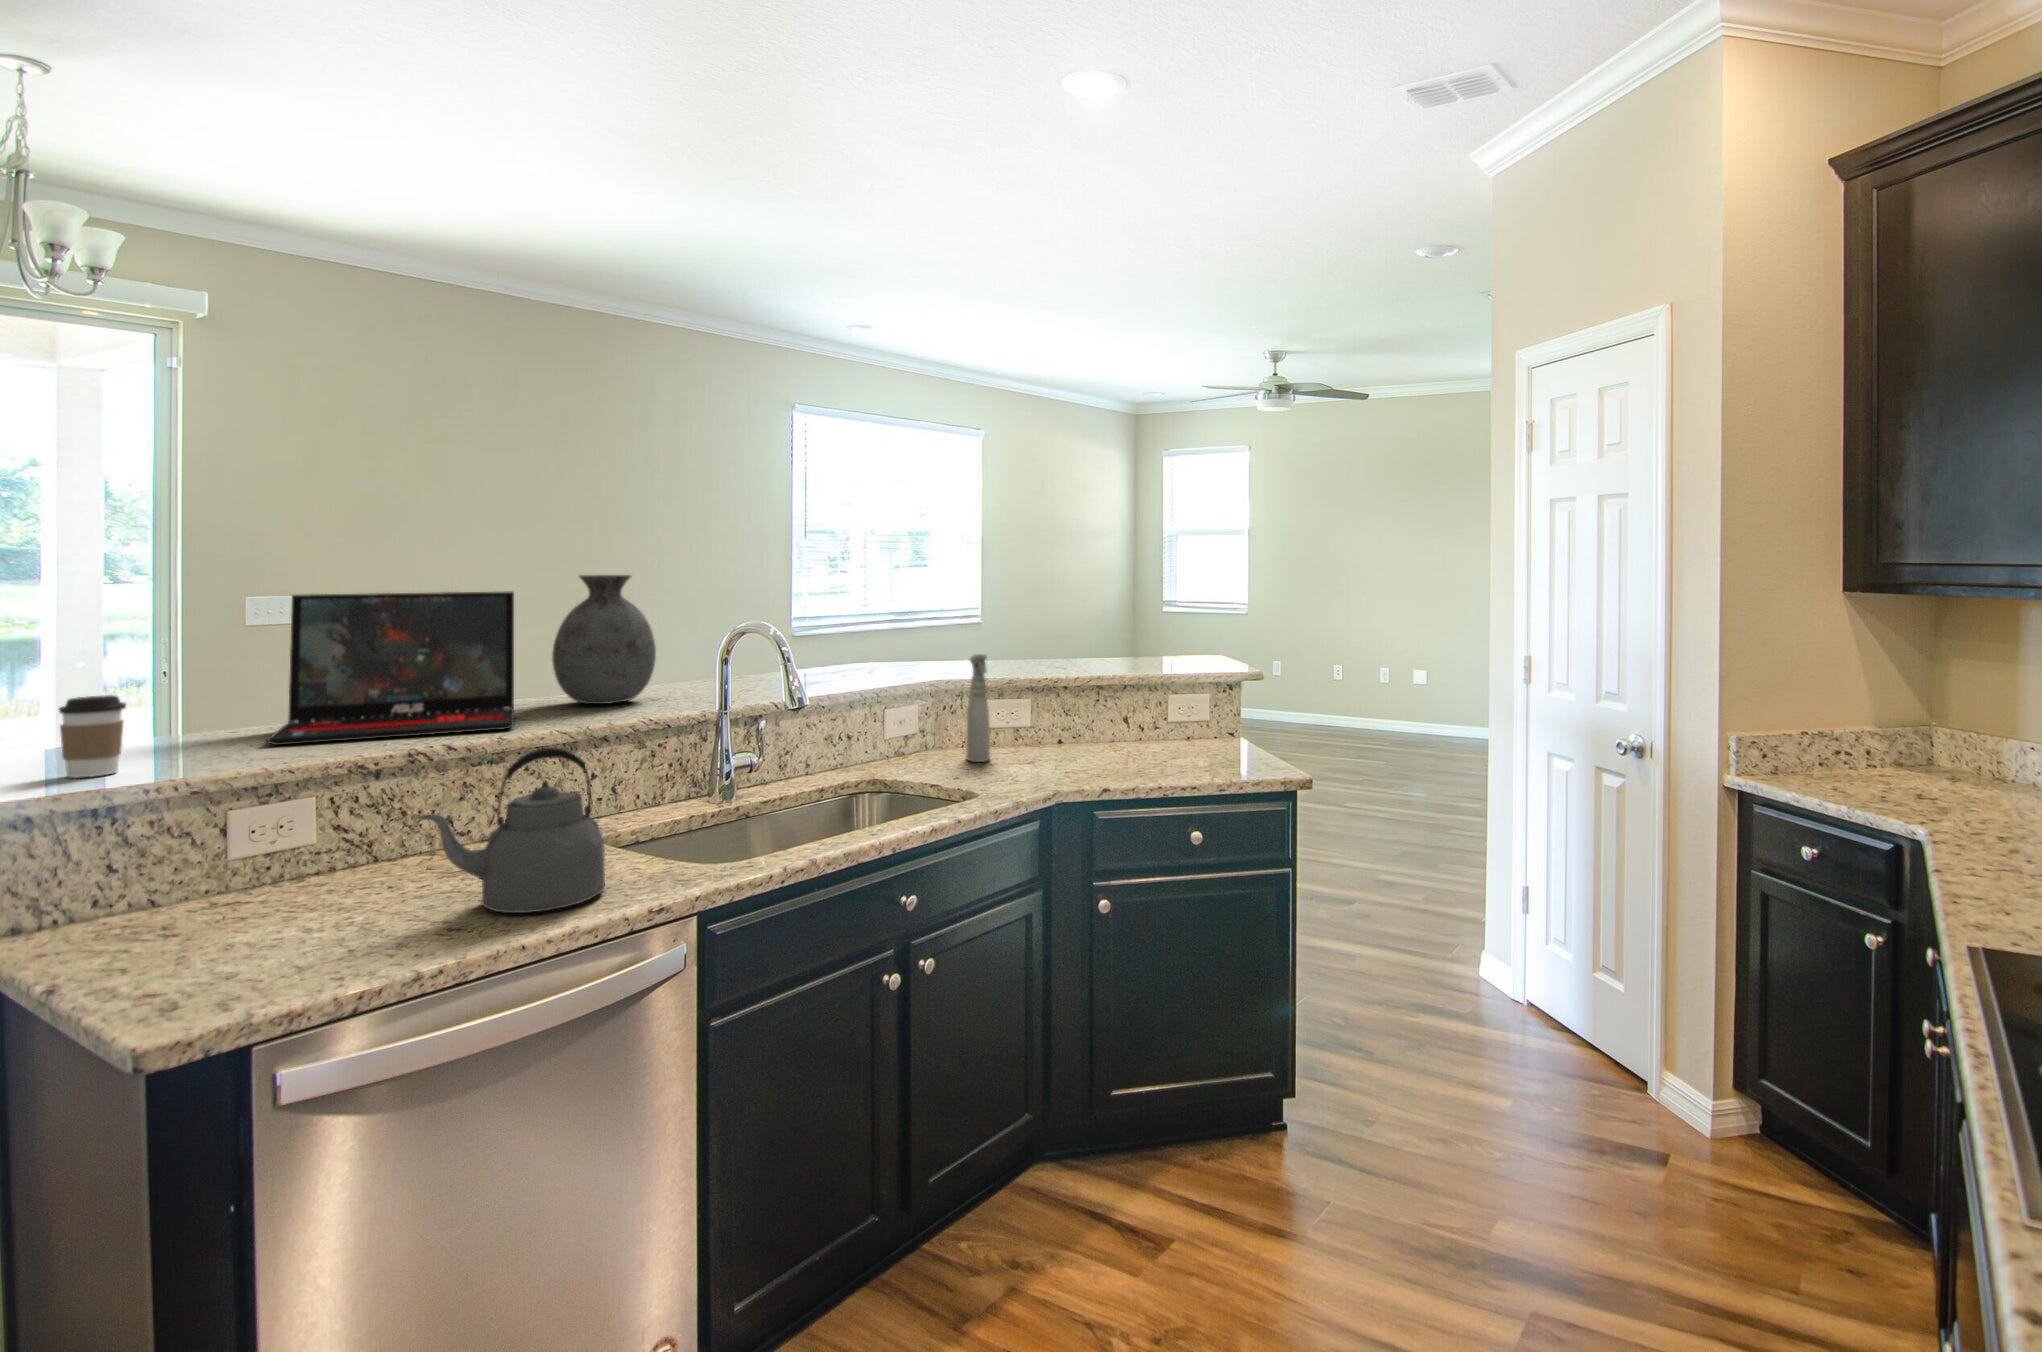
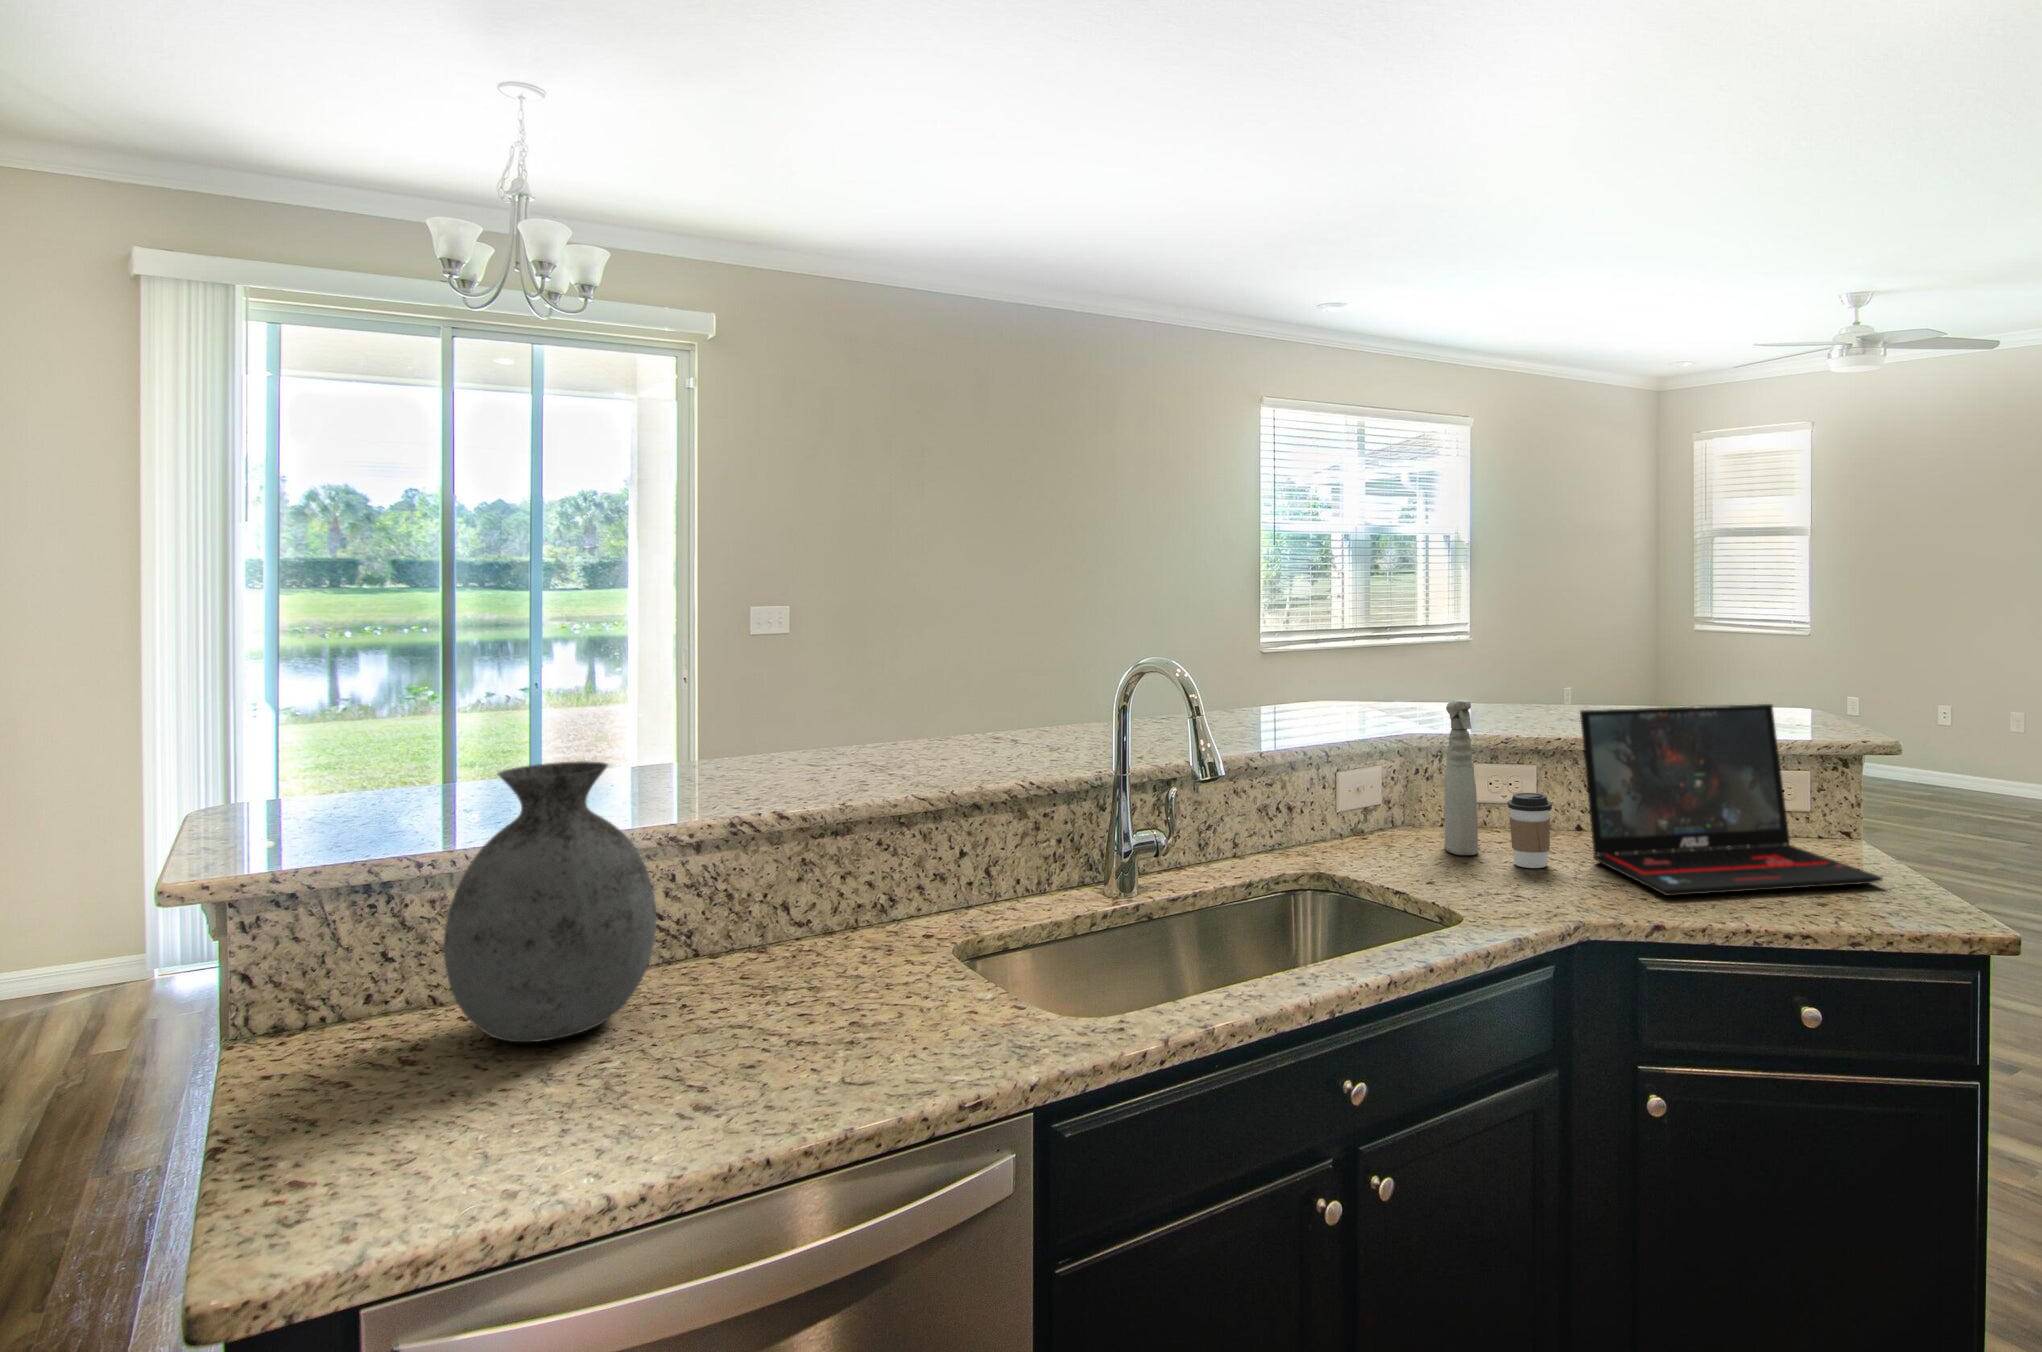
vase: present [552,575,656,704] -> present [444,761,656,1042]
laptop: present [267,592,514,745] -> present [1580,704,1882,896]
coffee cup: present [59,695,126,778] -> present [1507,793,1553,868]
kettle: present [419,748,605,913] -> none [672,836,919,1088]

